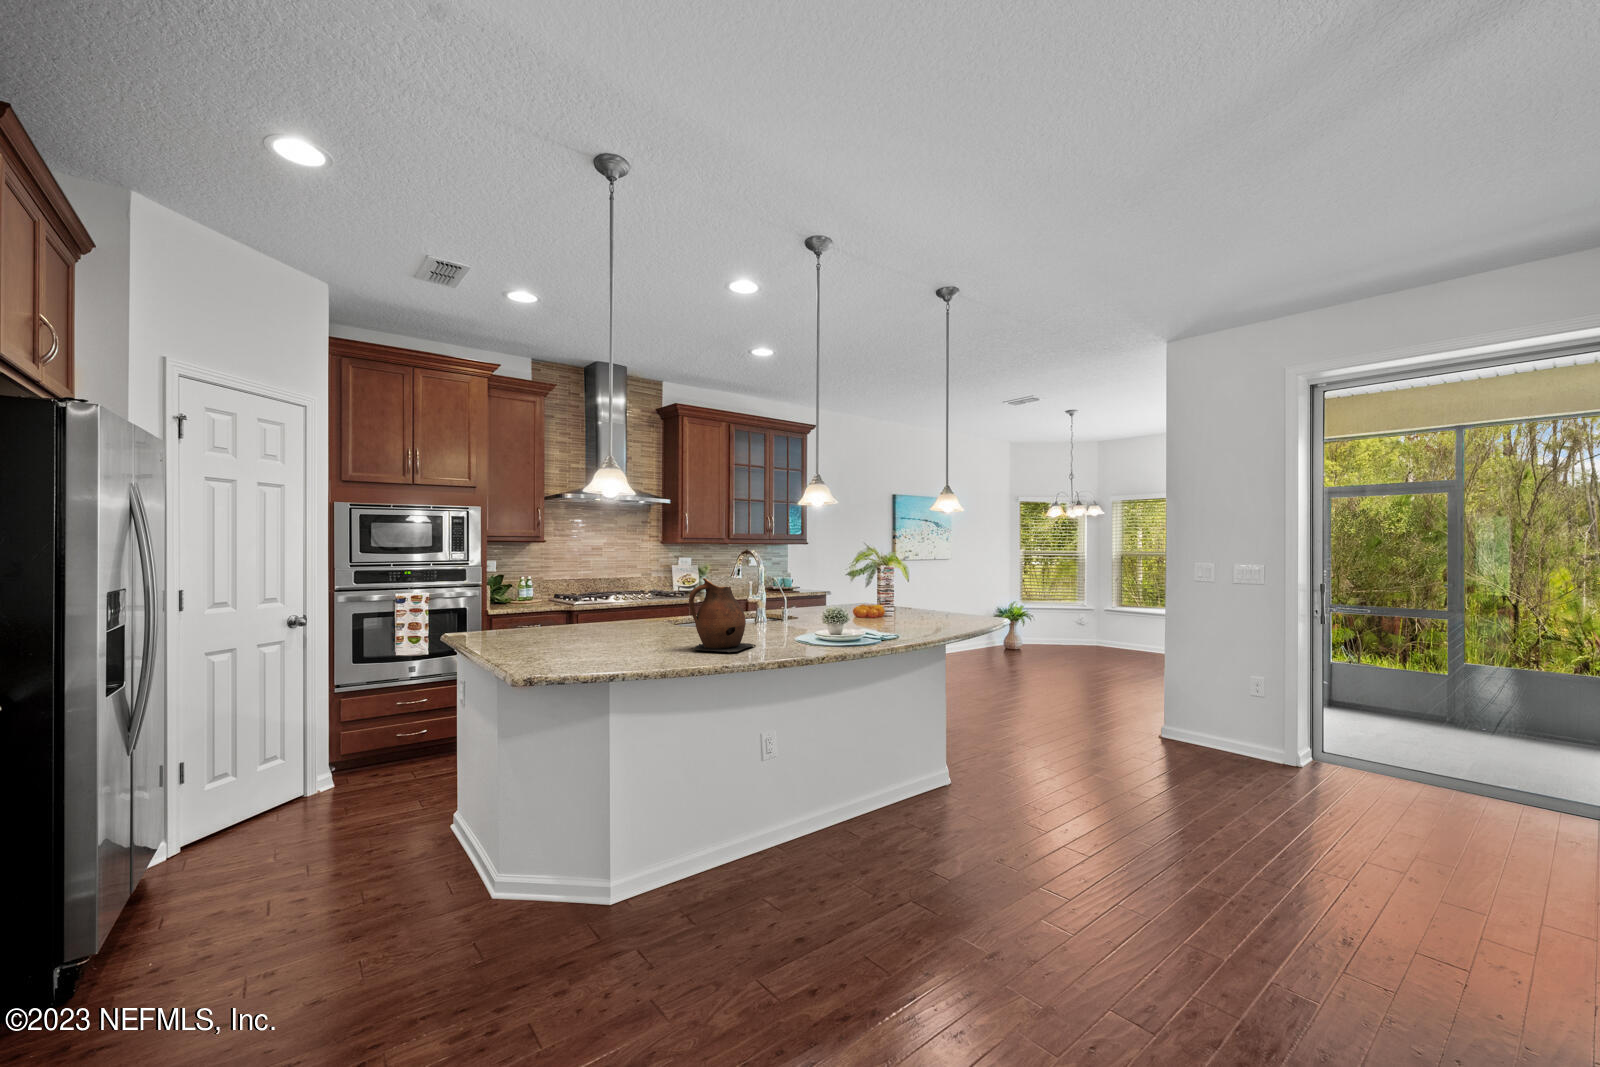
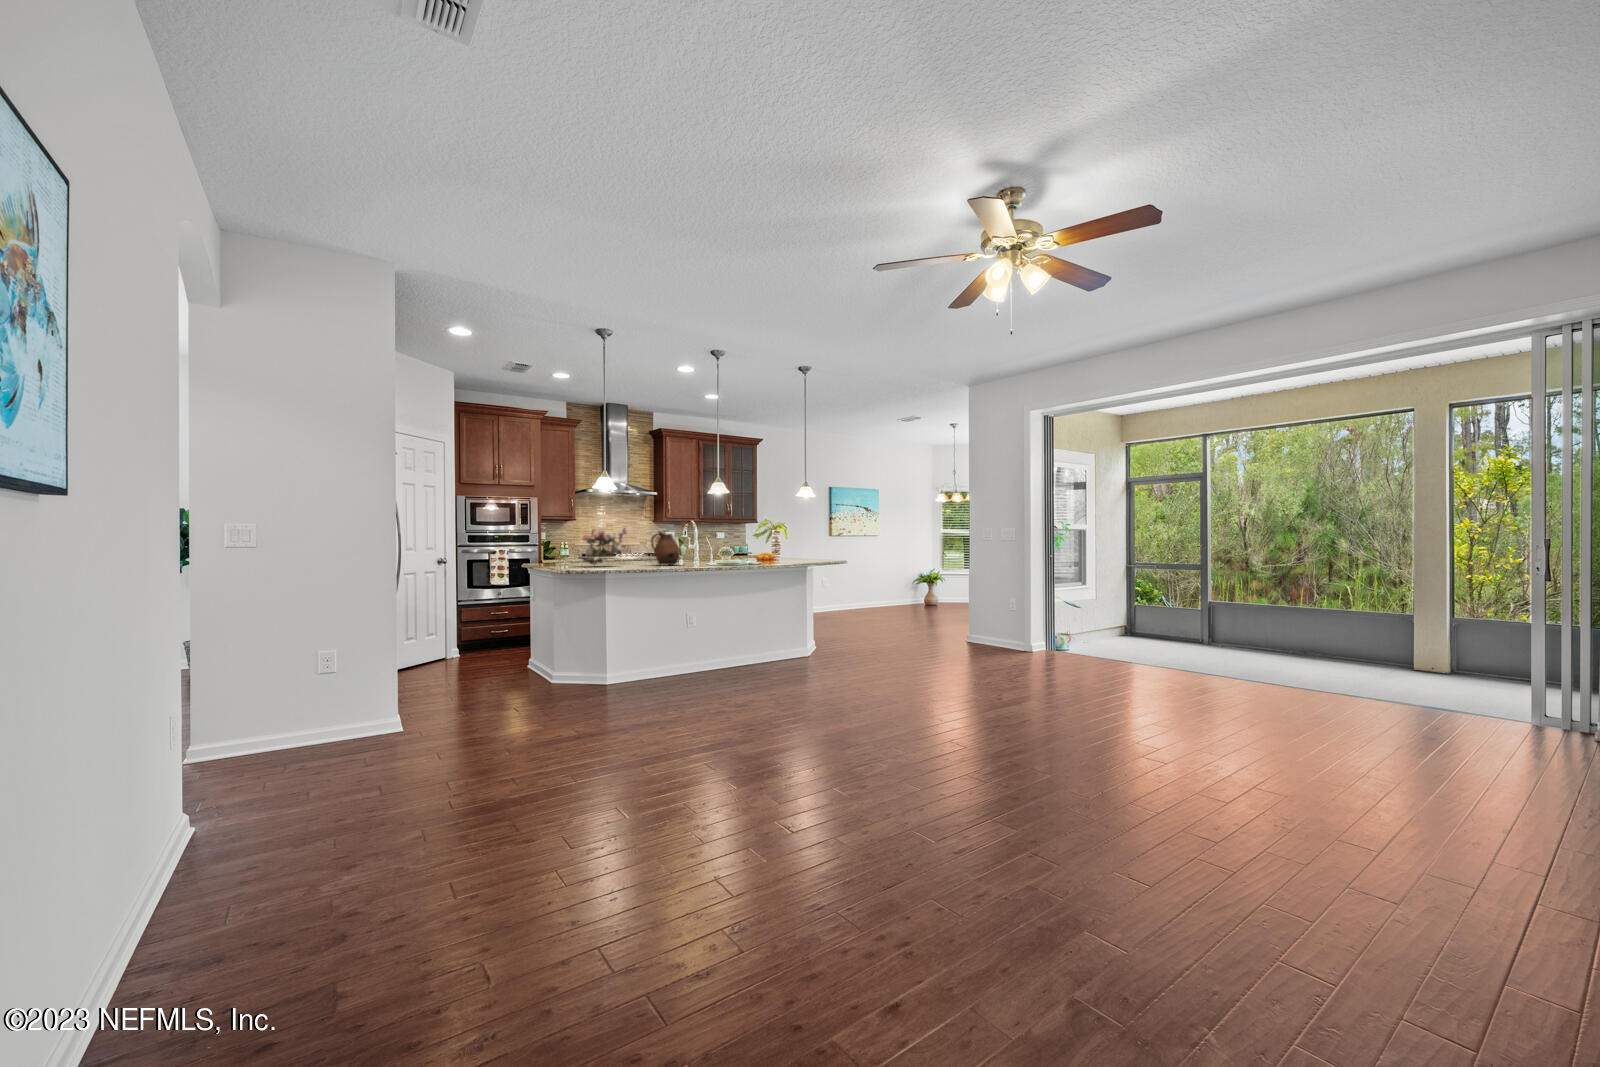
flower arrangement: none [535,572,642,655] -> present [577,528,627,565]

